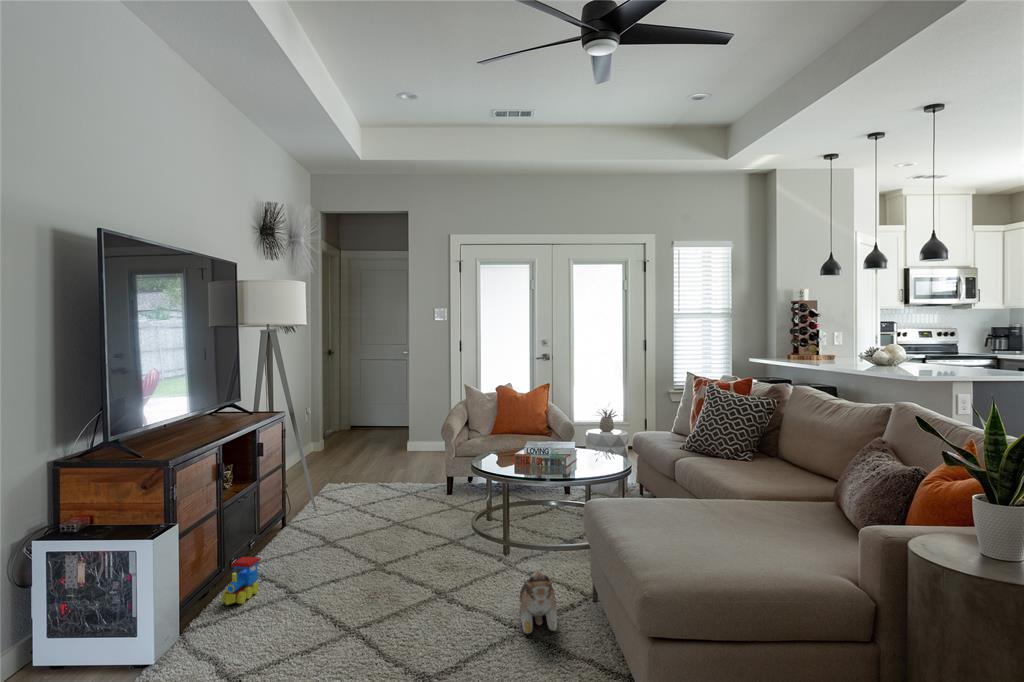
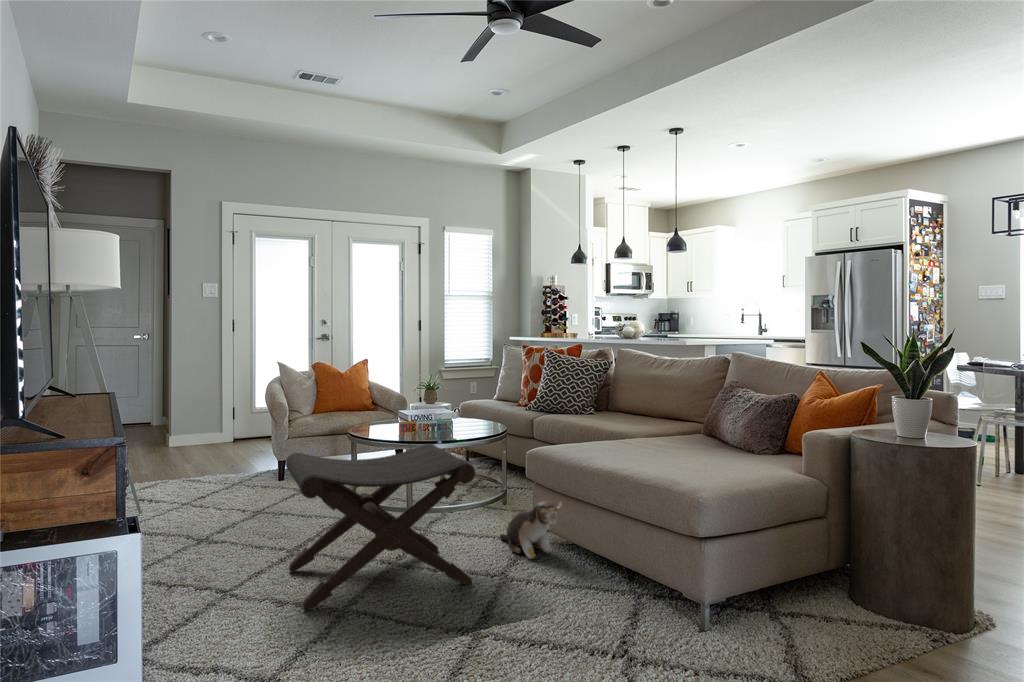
footstool: none [264,485,461,650] -> present [285,444,475,610]
toy train: present [222,557,261,605] -> none [190,544,216,597]

